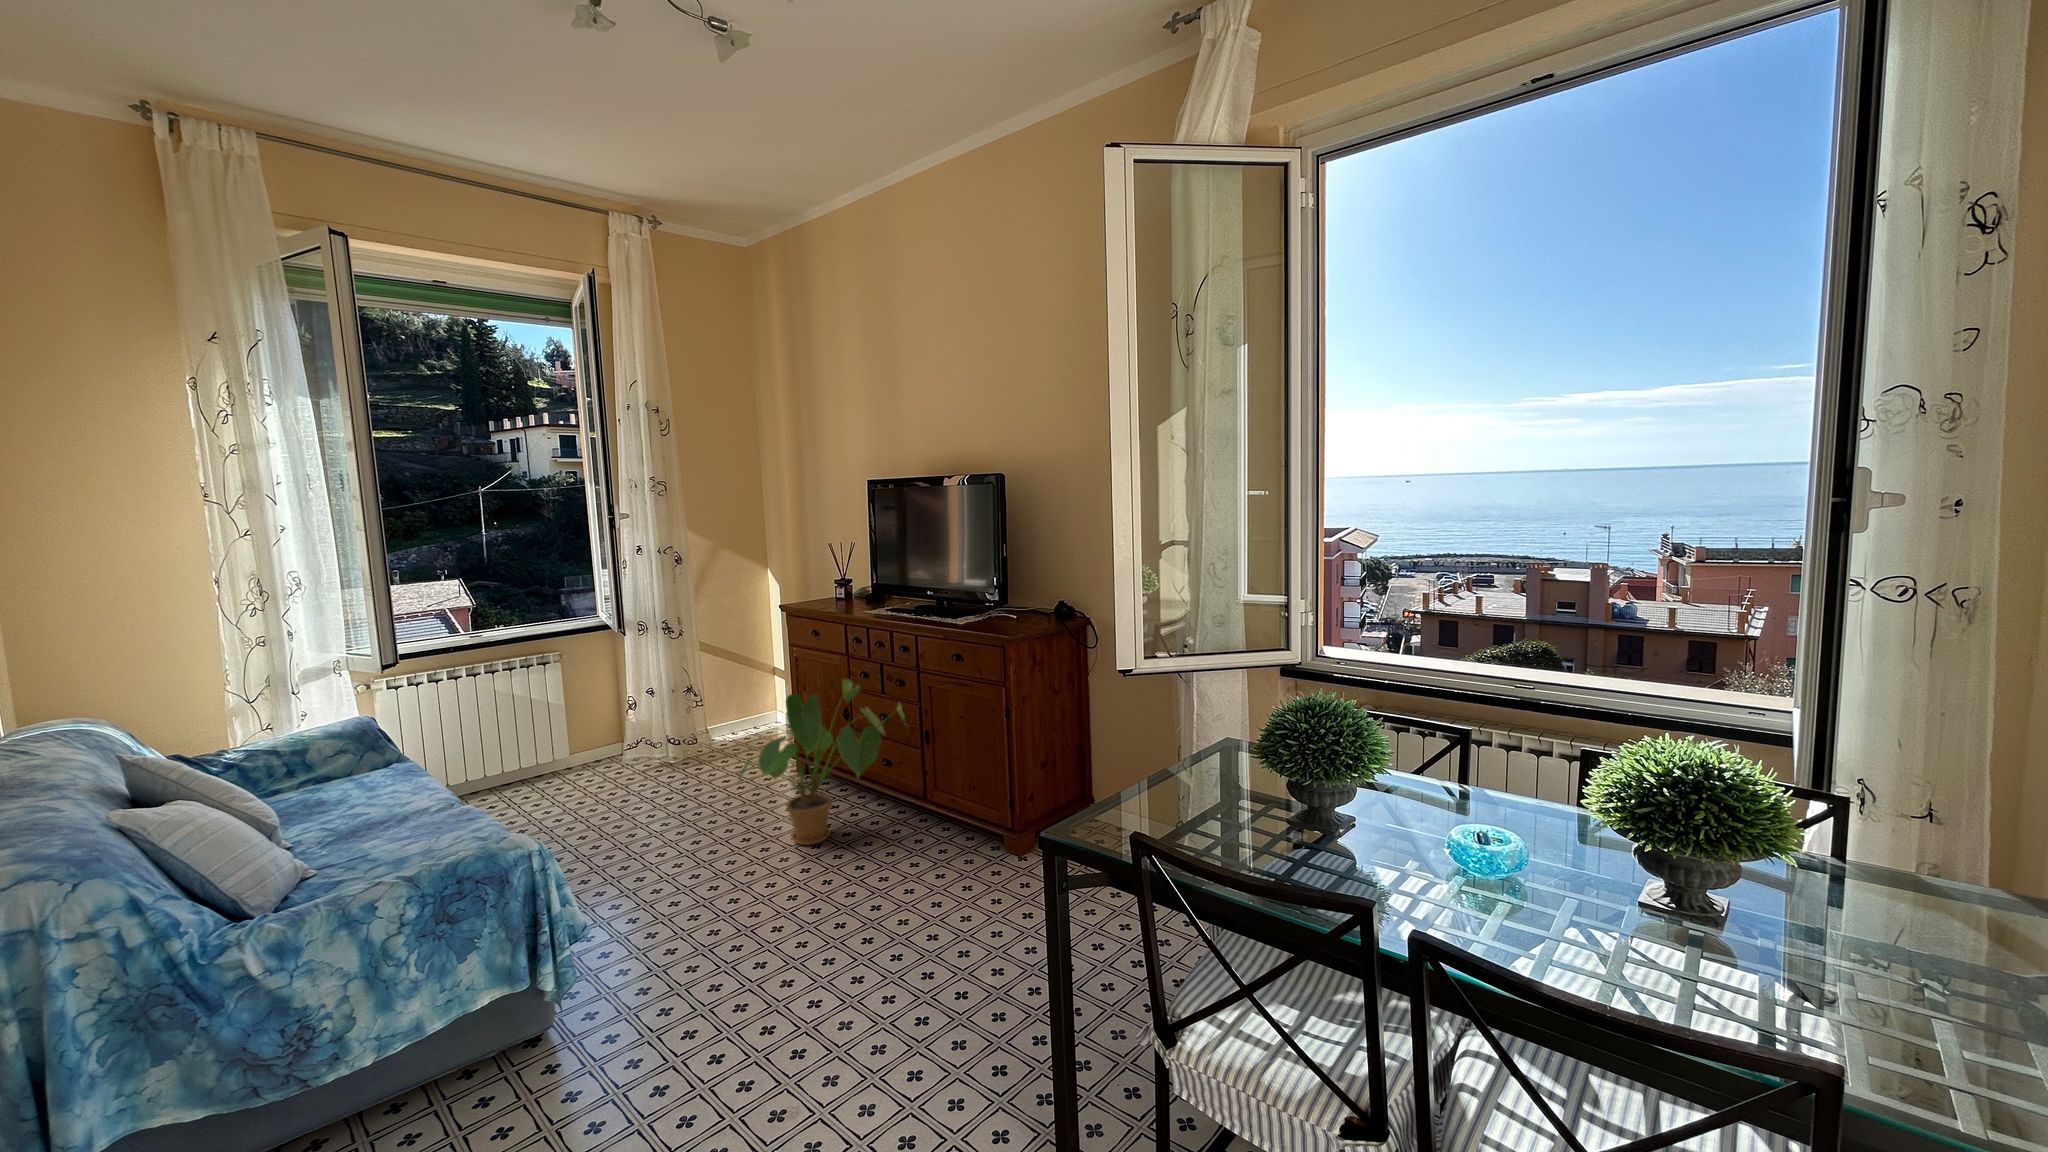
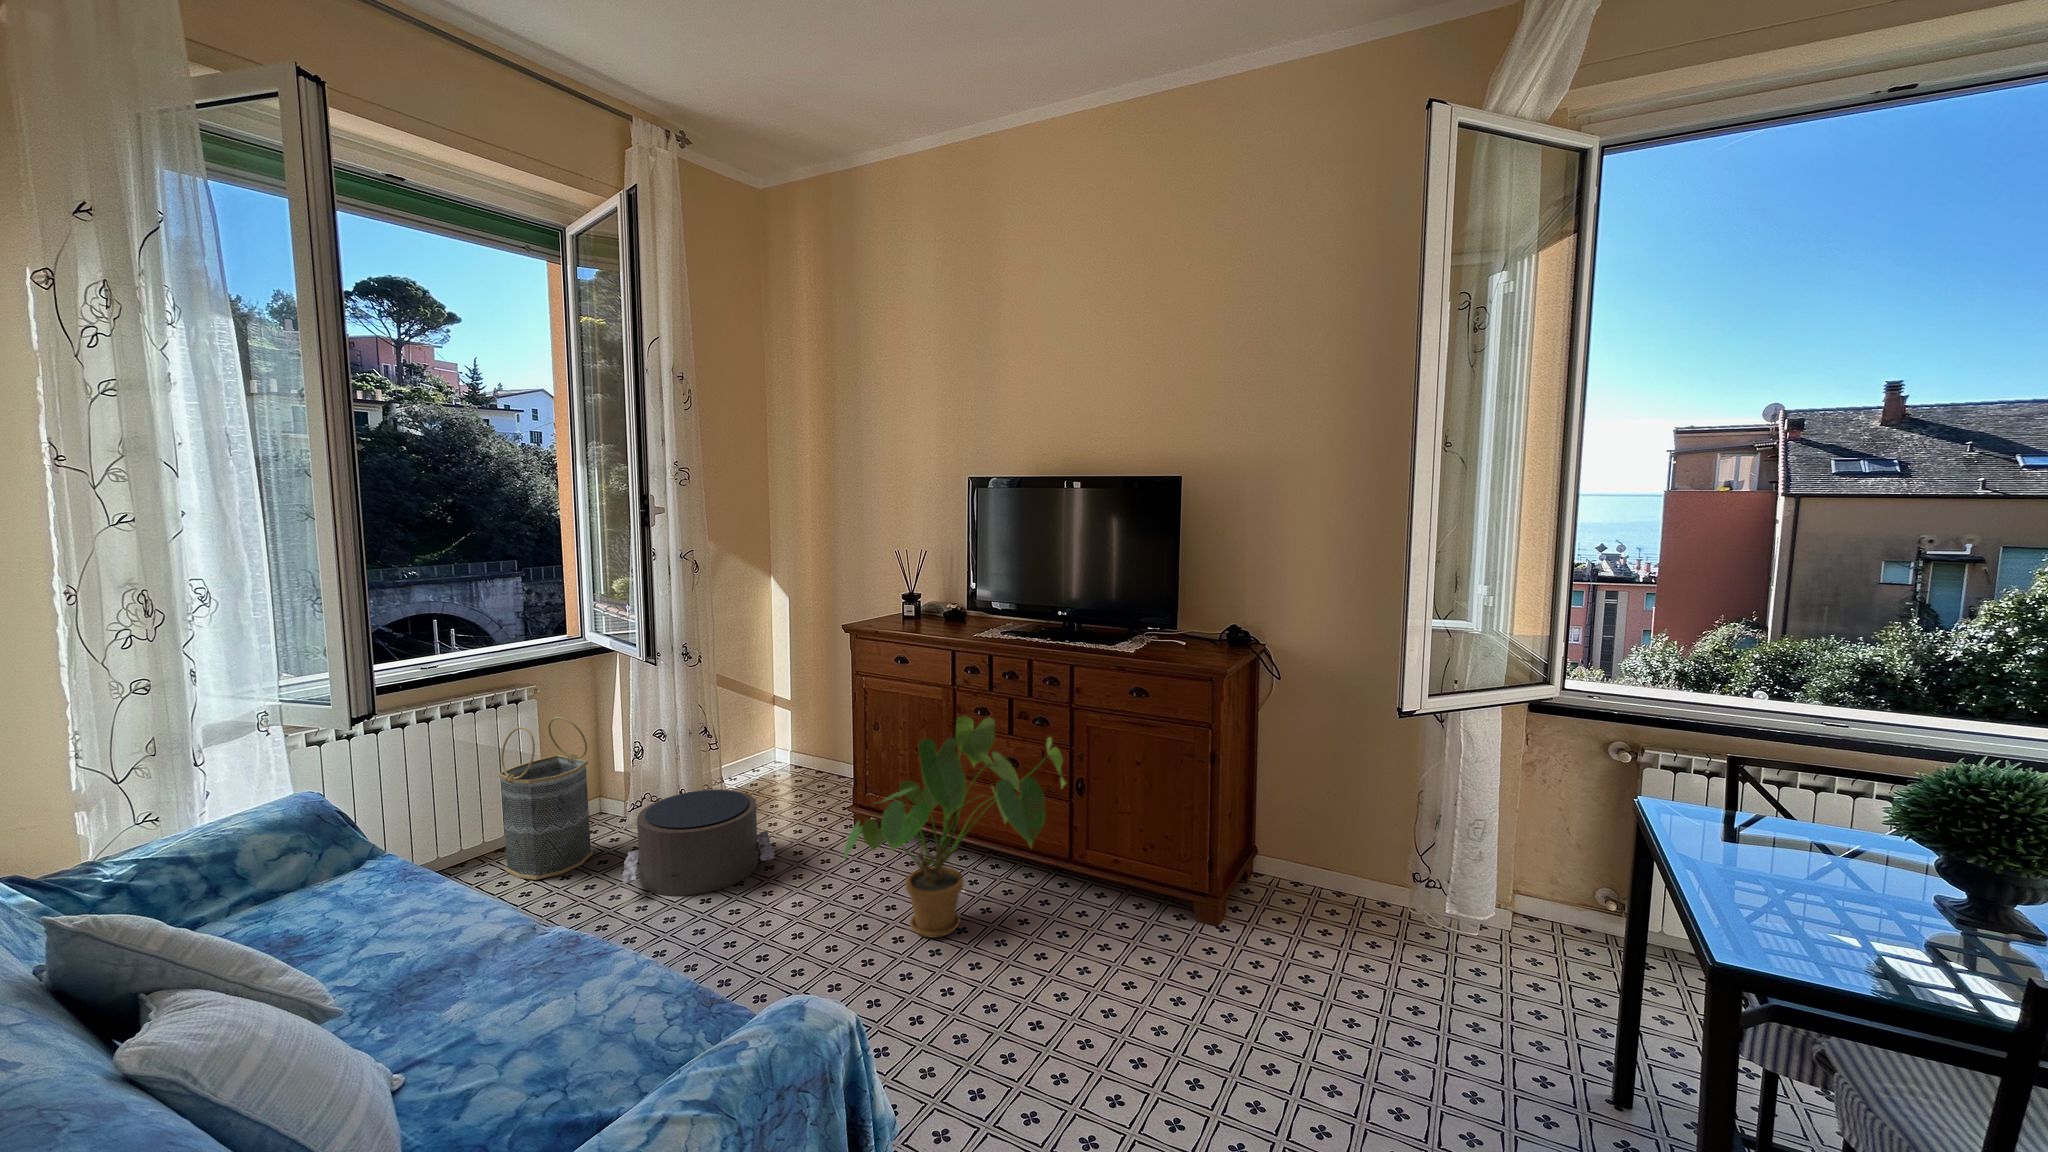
basket: none [525,672,597,792] -> present [498,717,593,880]
pouf: none [601,731,721,808] -> present [622,790,774,896]

